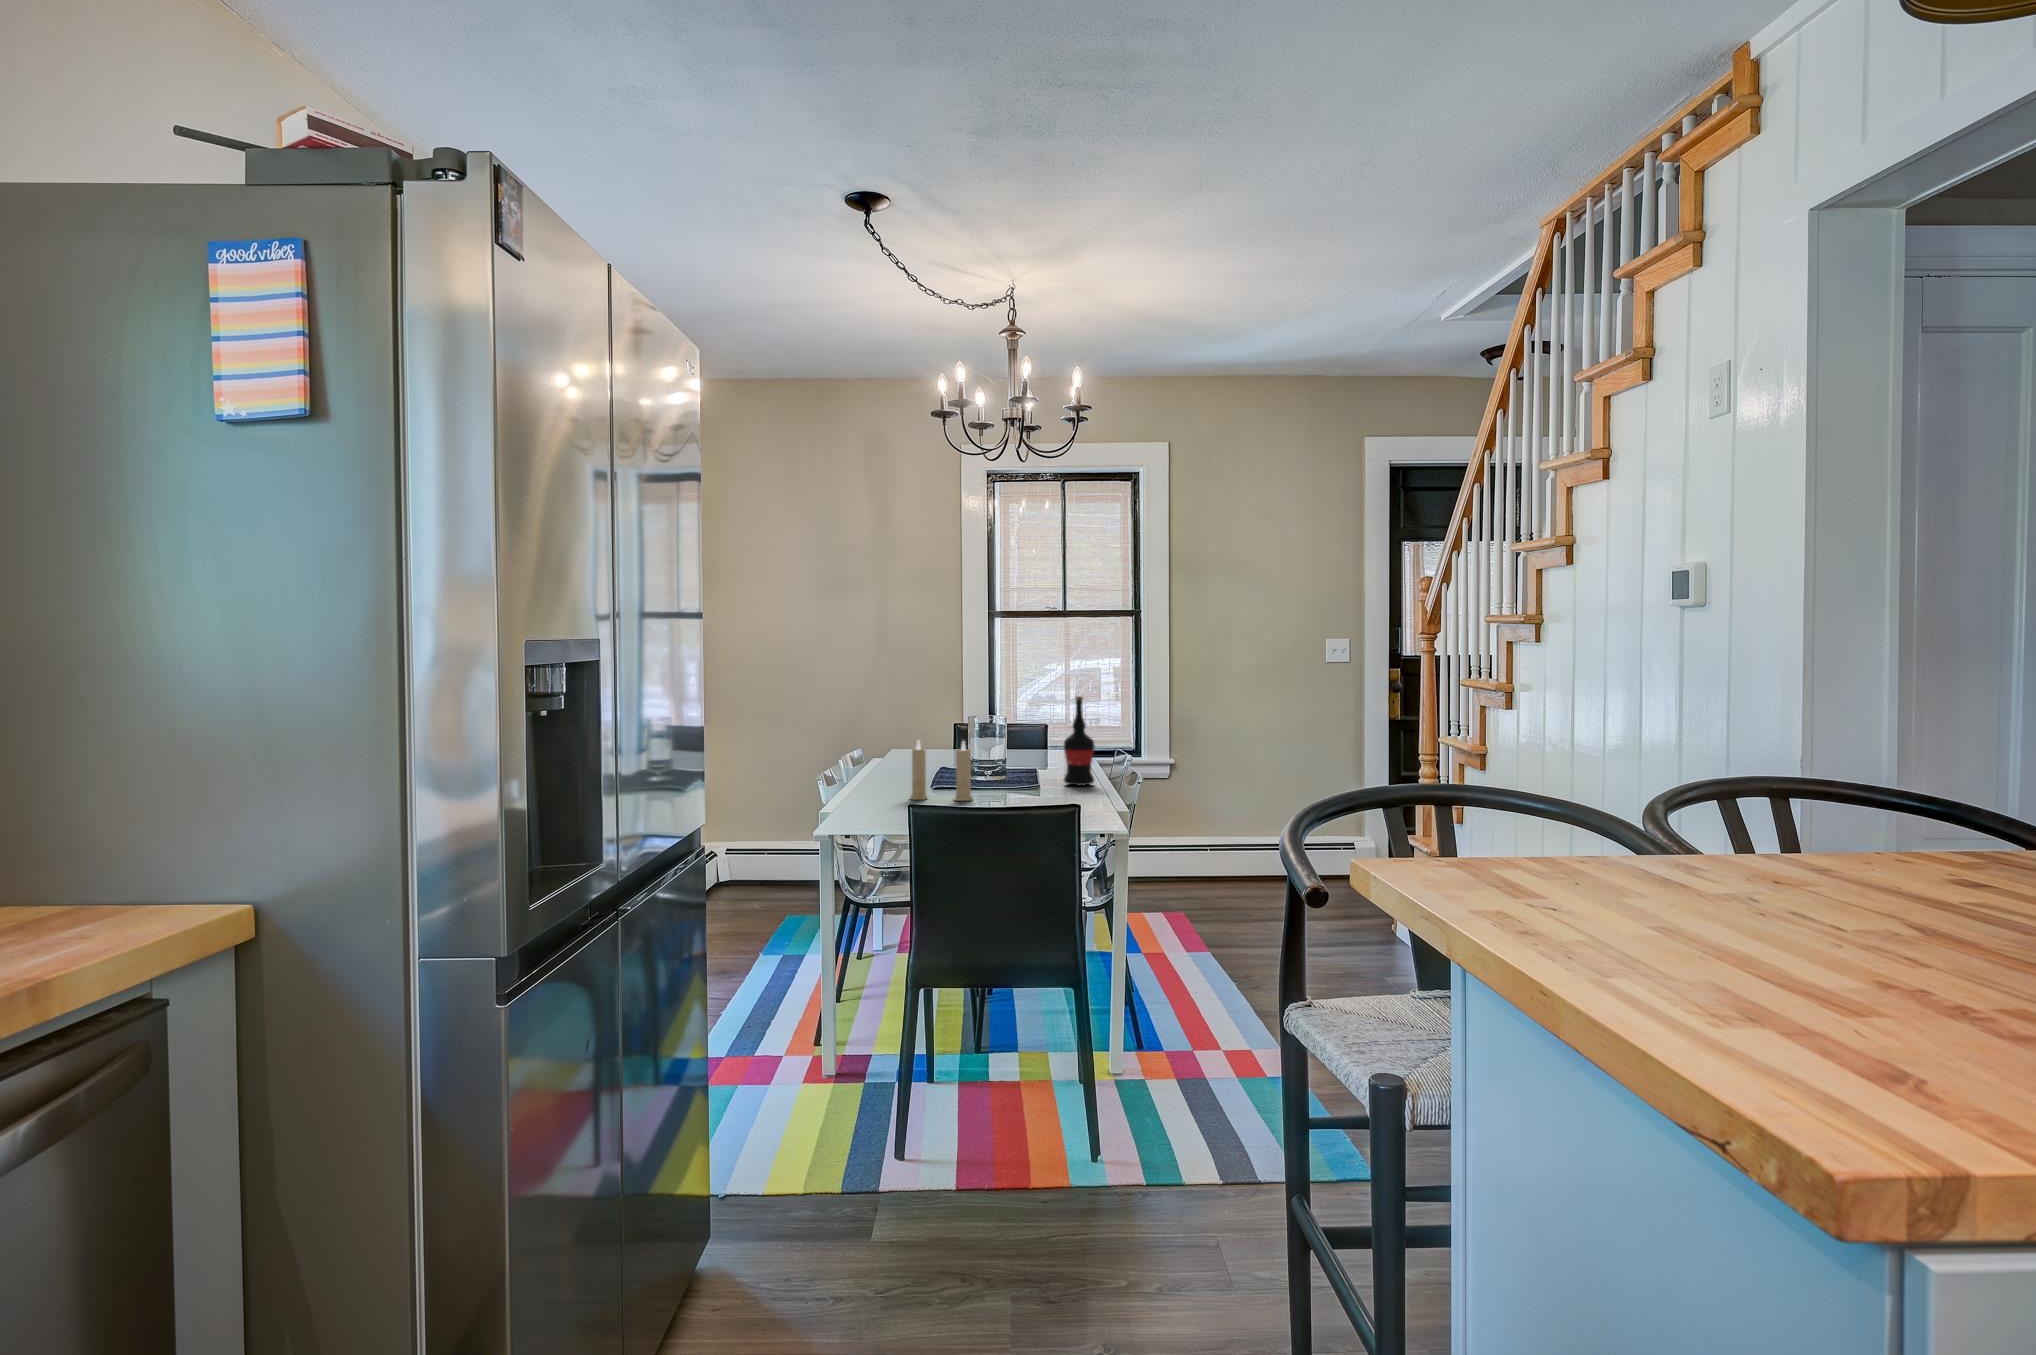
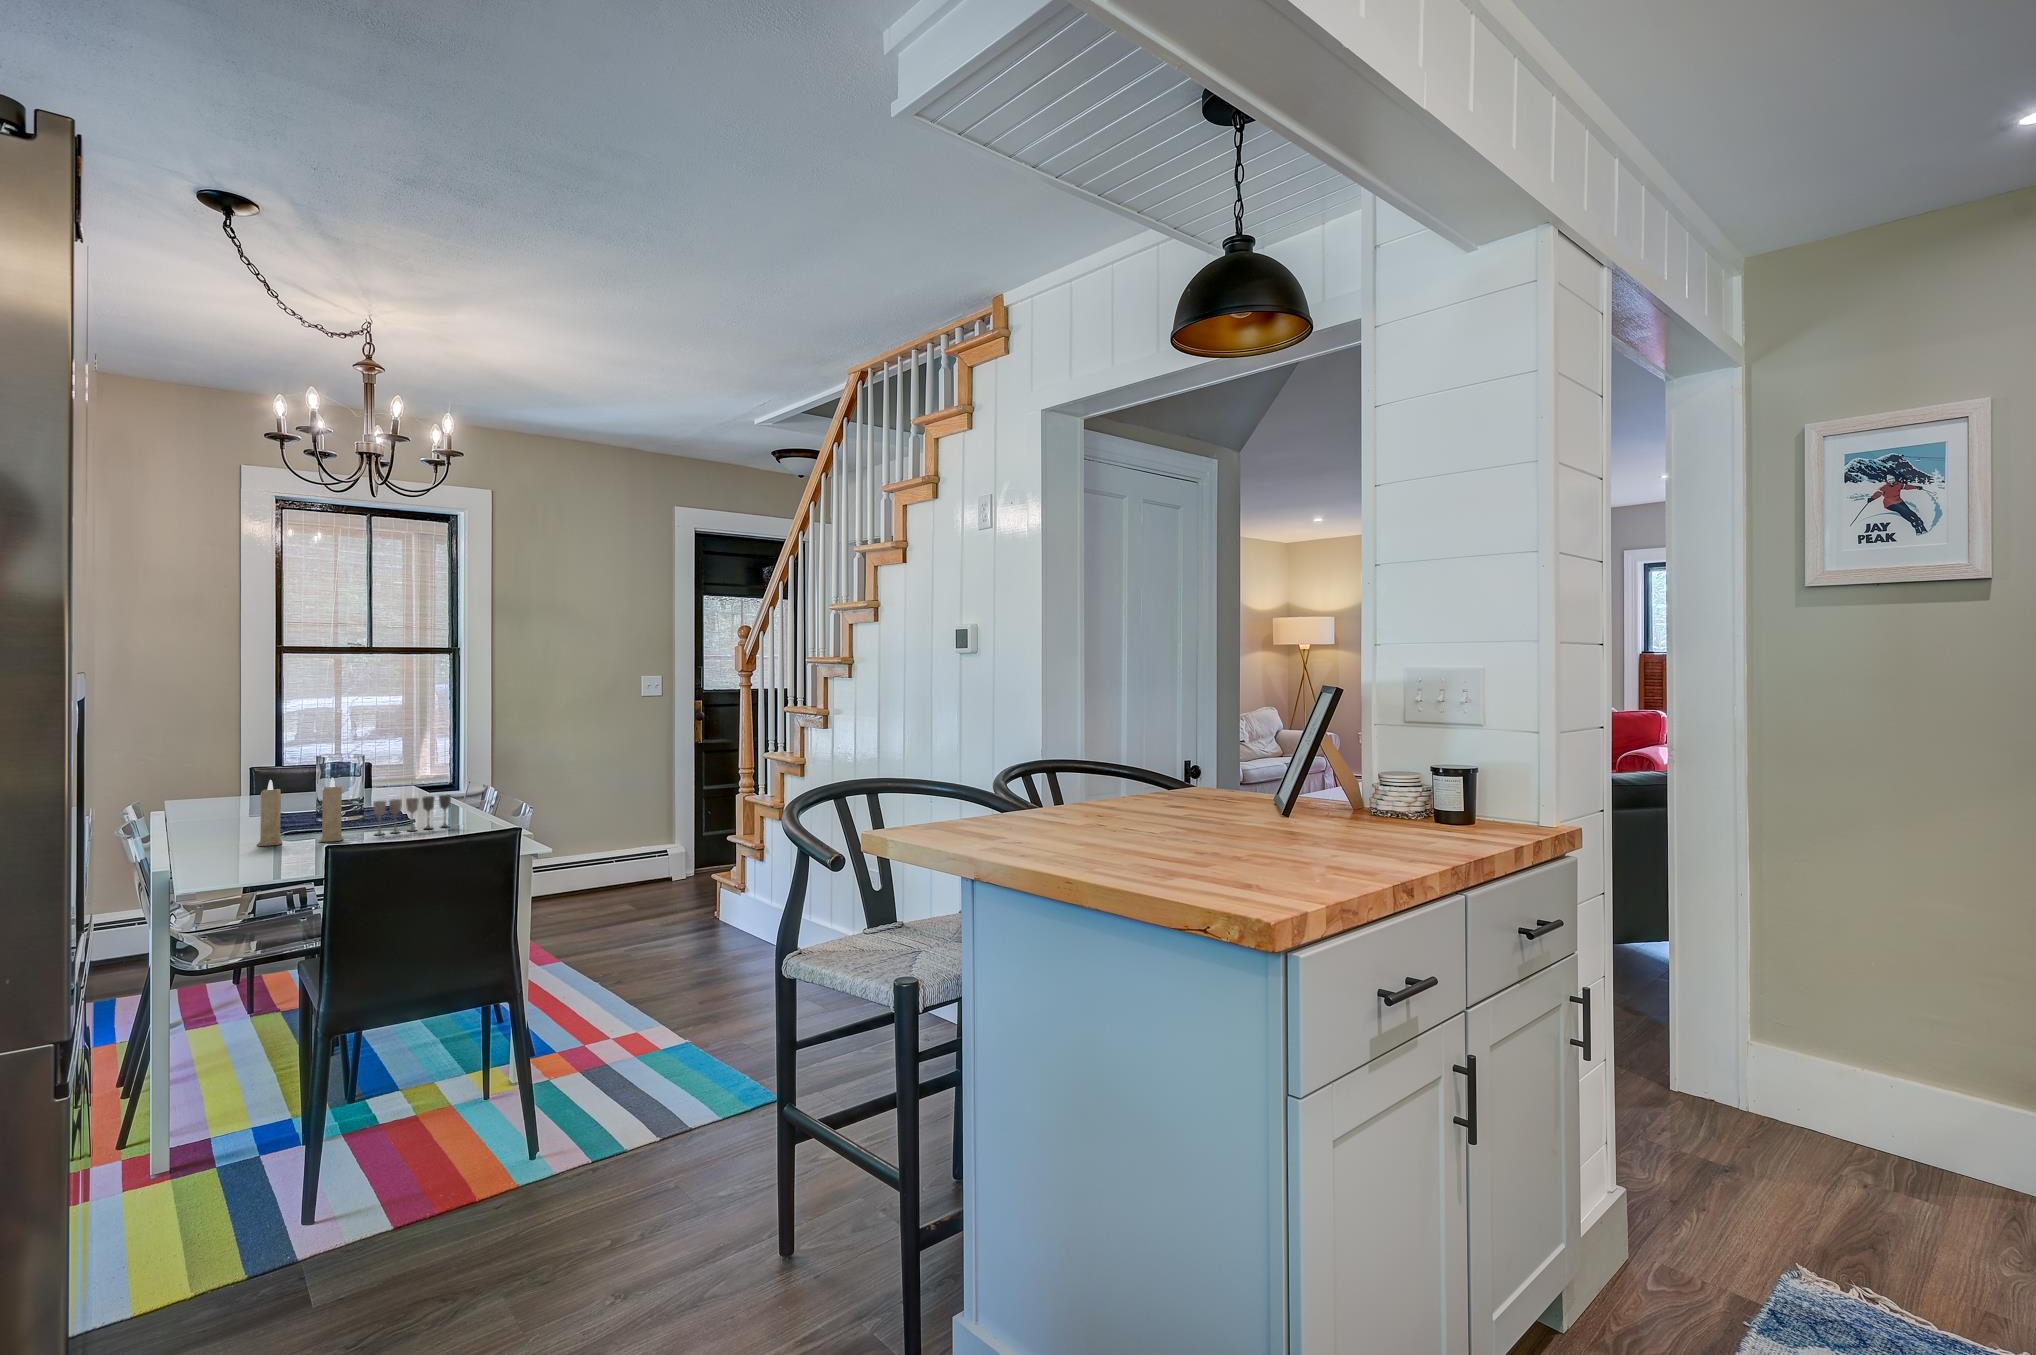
wine bottle: present [1064,696,1094,785] -> none [432,728,468,817]
wine glass: none [998,764,1067,799] -> present [373,795,451,835]

